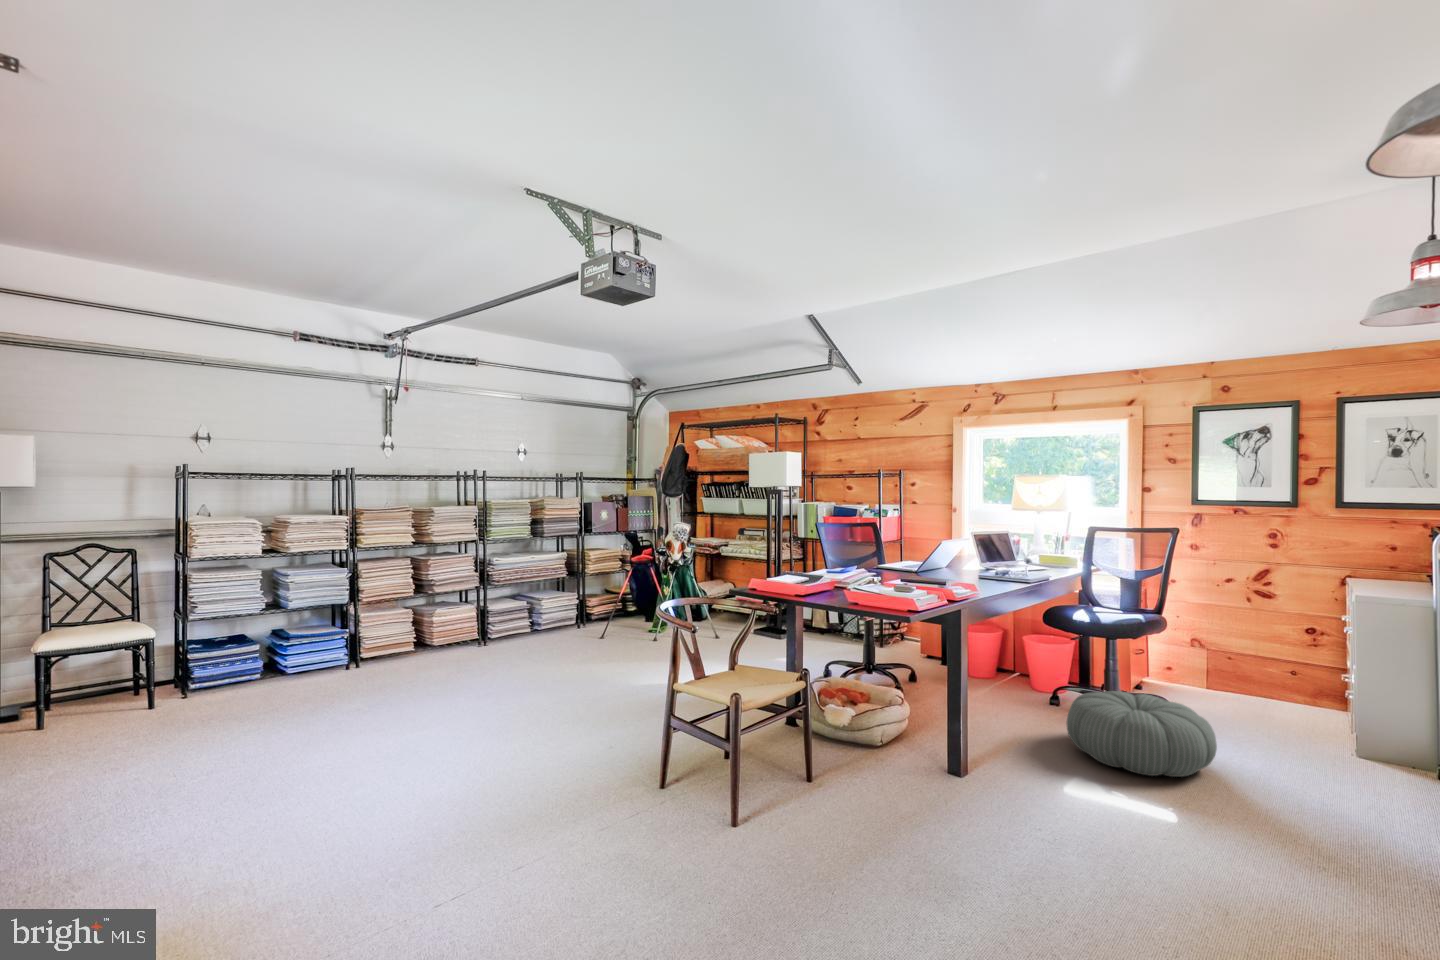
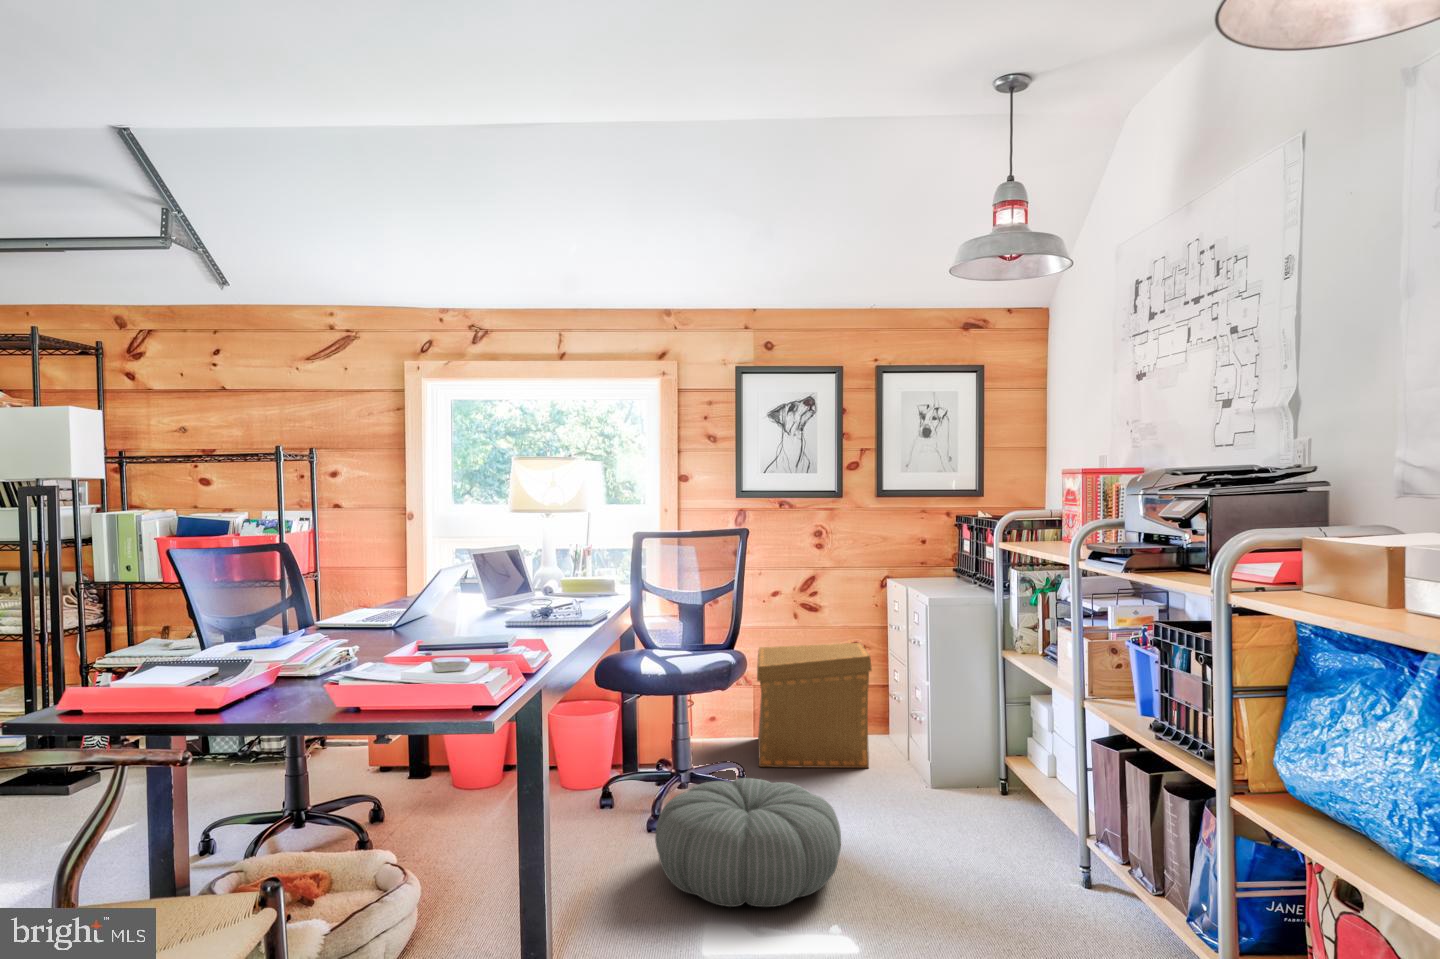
cardboard box: none [1196,621,1318,728] -> present [757,643,872,768]

